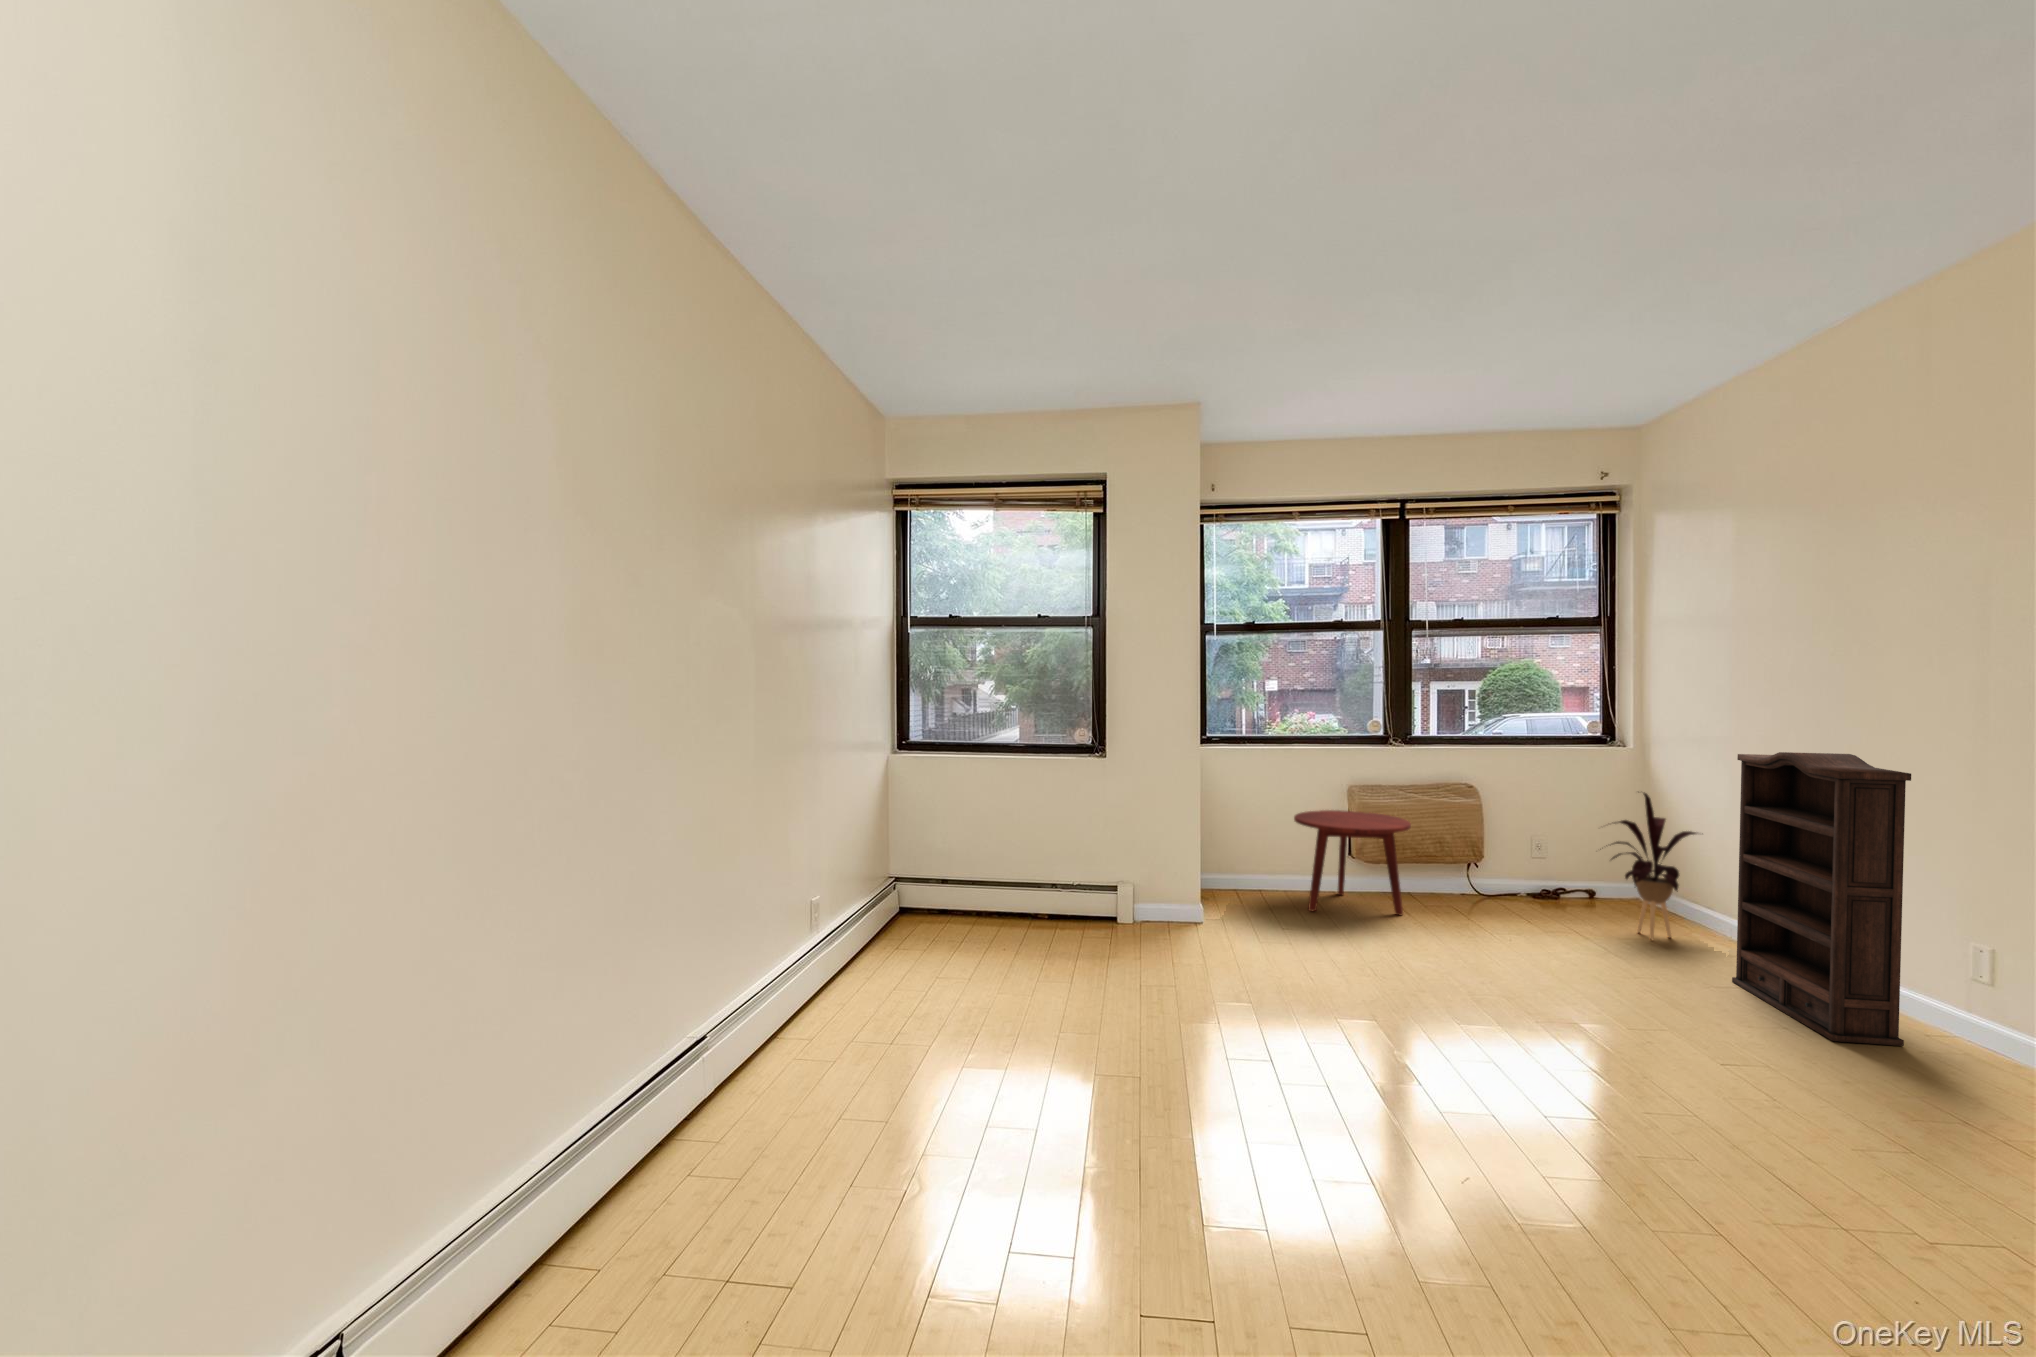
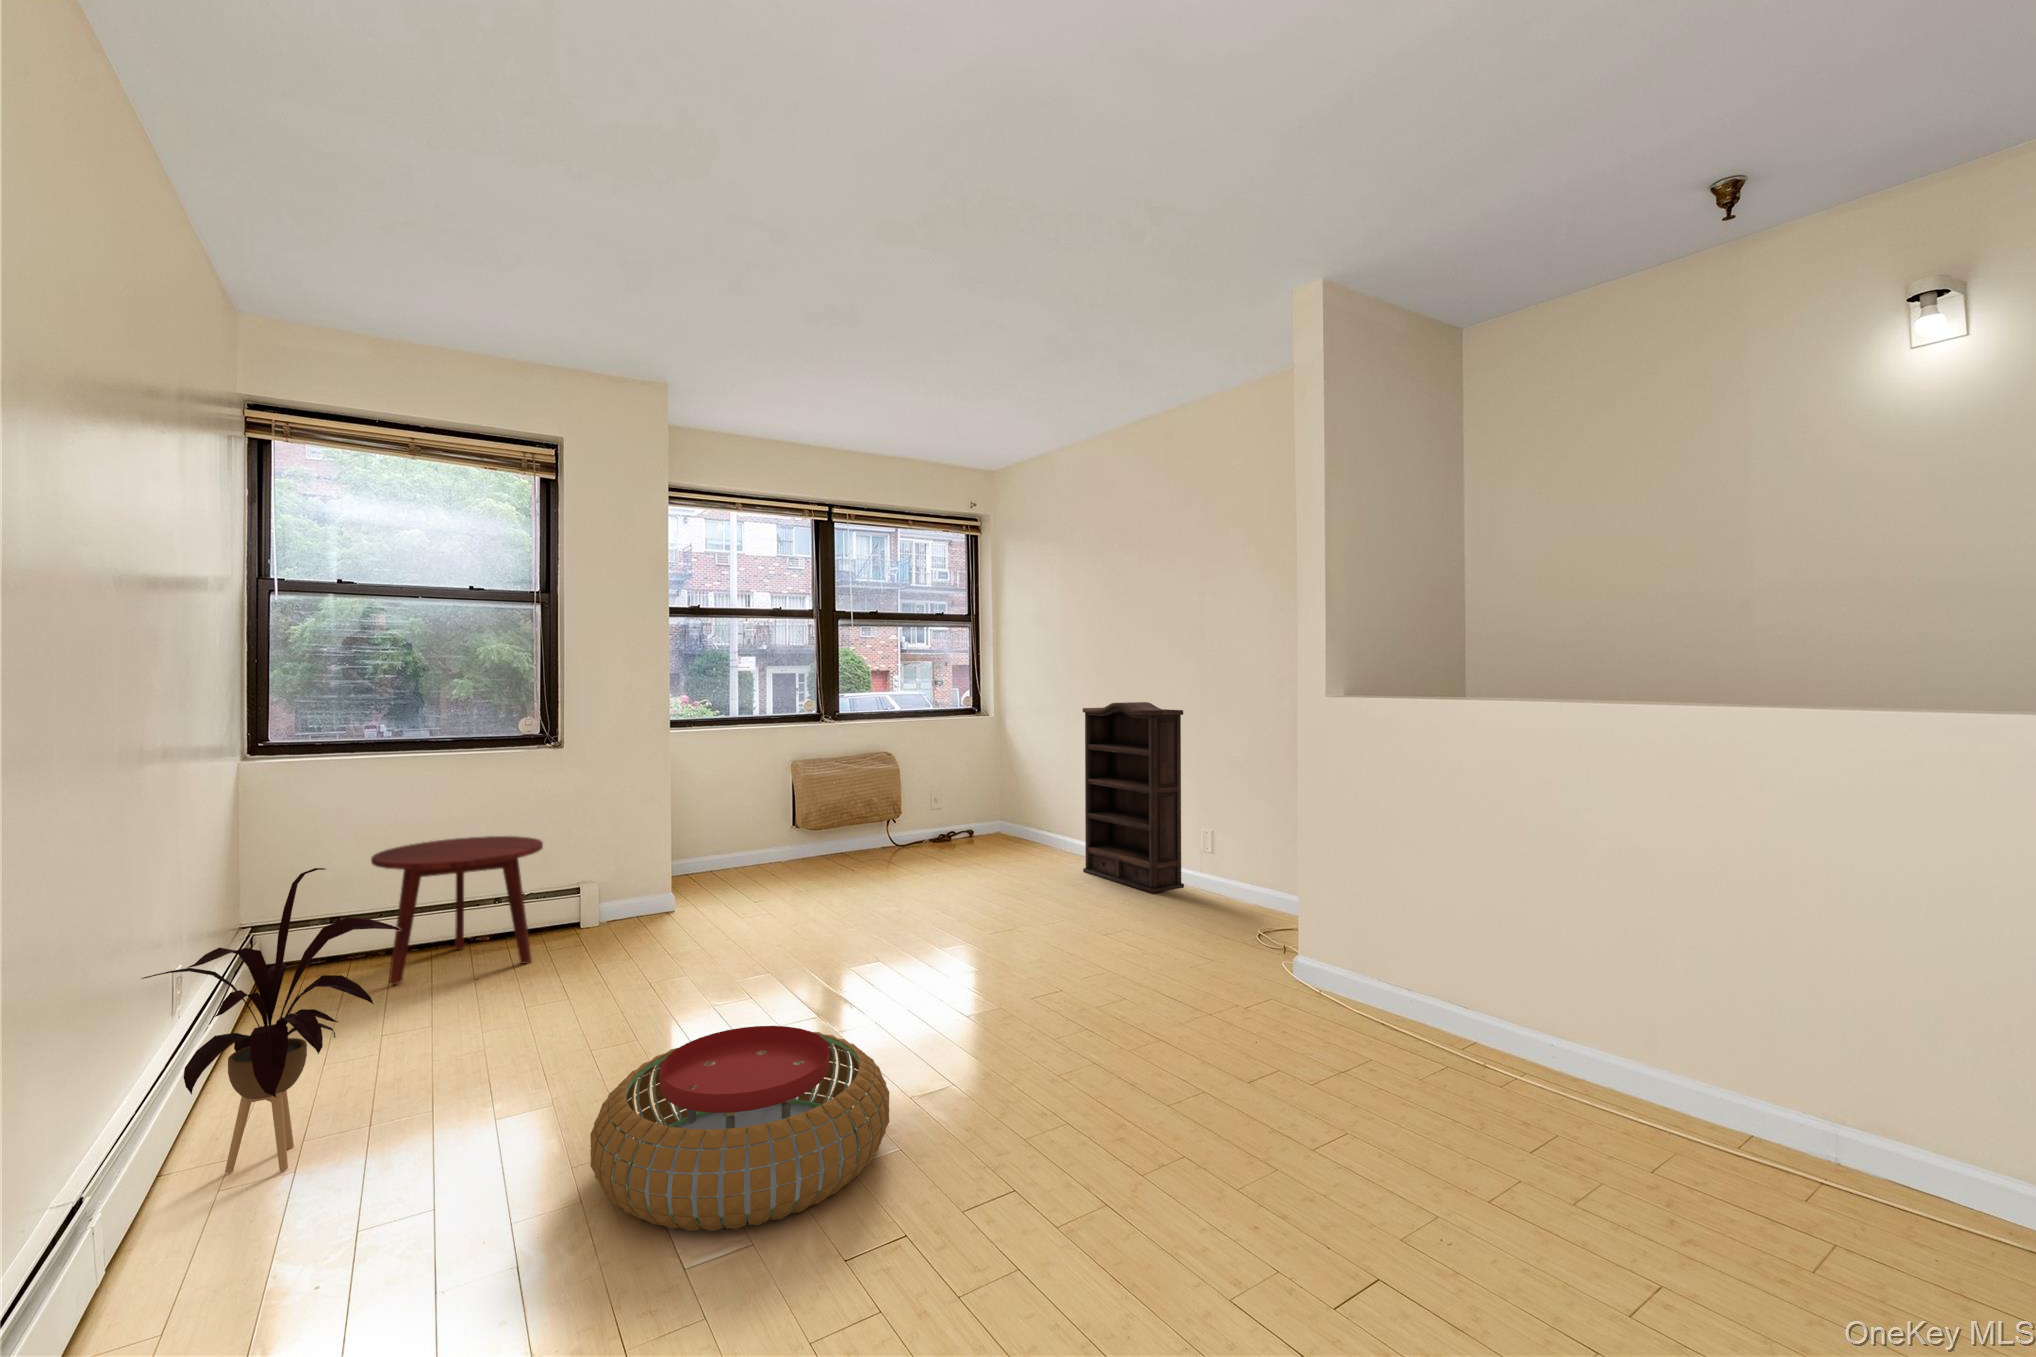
house plant: present [1611,792,1697,940] -> present [141,868,401,1173]
side table: present [1294,810,1411,915] -> present [371,836,543,985]
pouf: none [959,1067,1234,1272] -> present [590,1026,889,1231]

